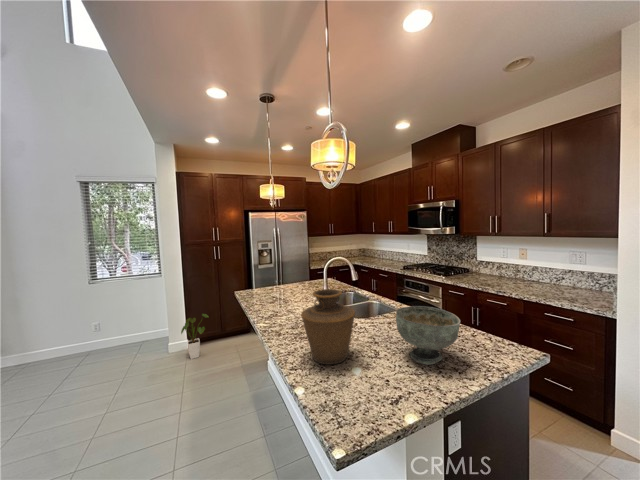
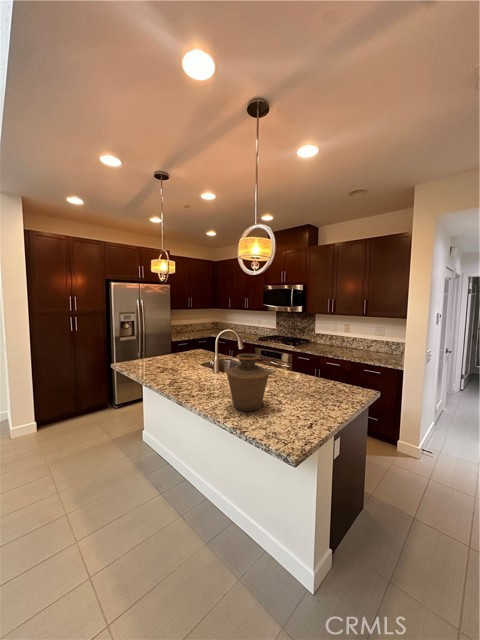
decorative bowl: present [396,306,460,365] -> none [293,365,338,404]
house plant: present [181,314,209,359] -> none [34,388,67,438]

